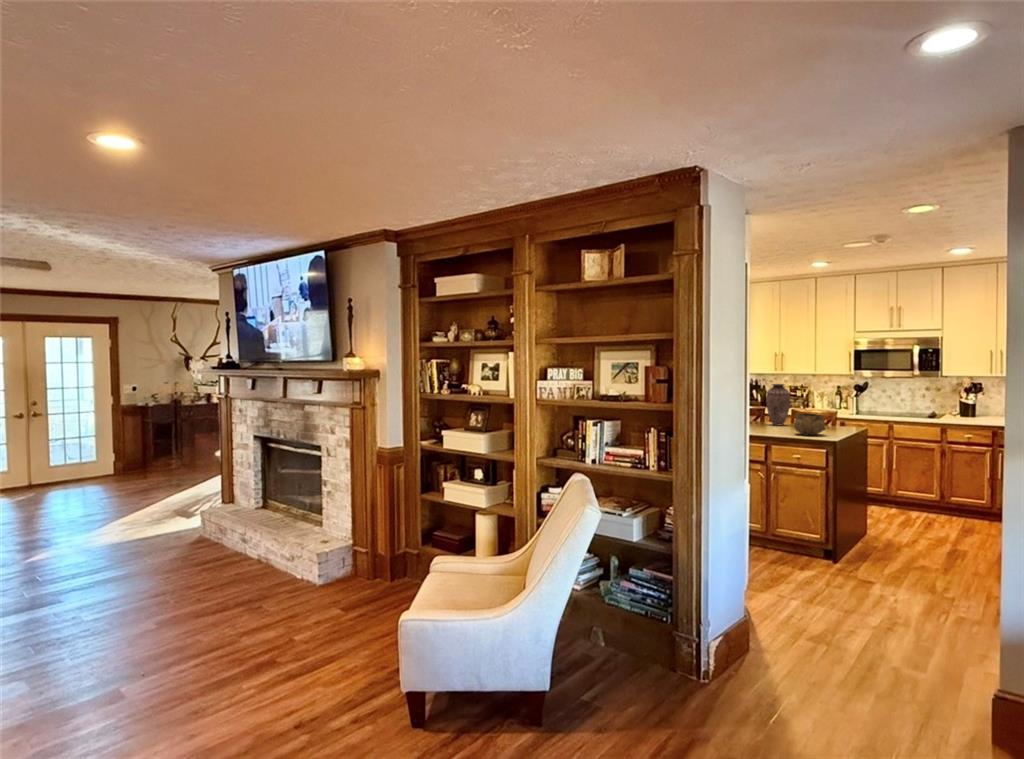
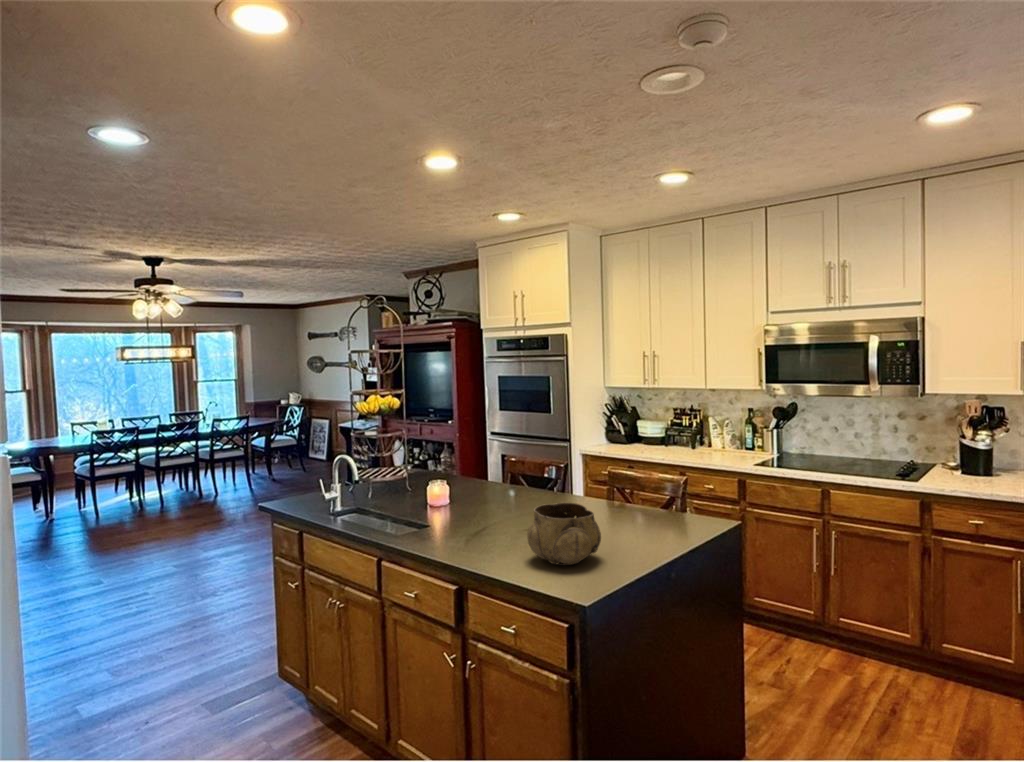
vase: present [766,384,790,425] -> none [541,419,589,509]

